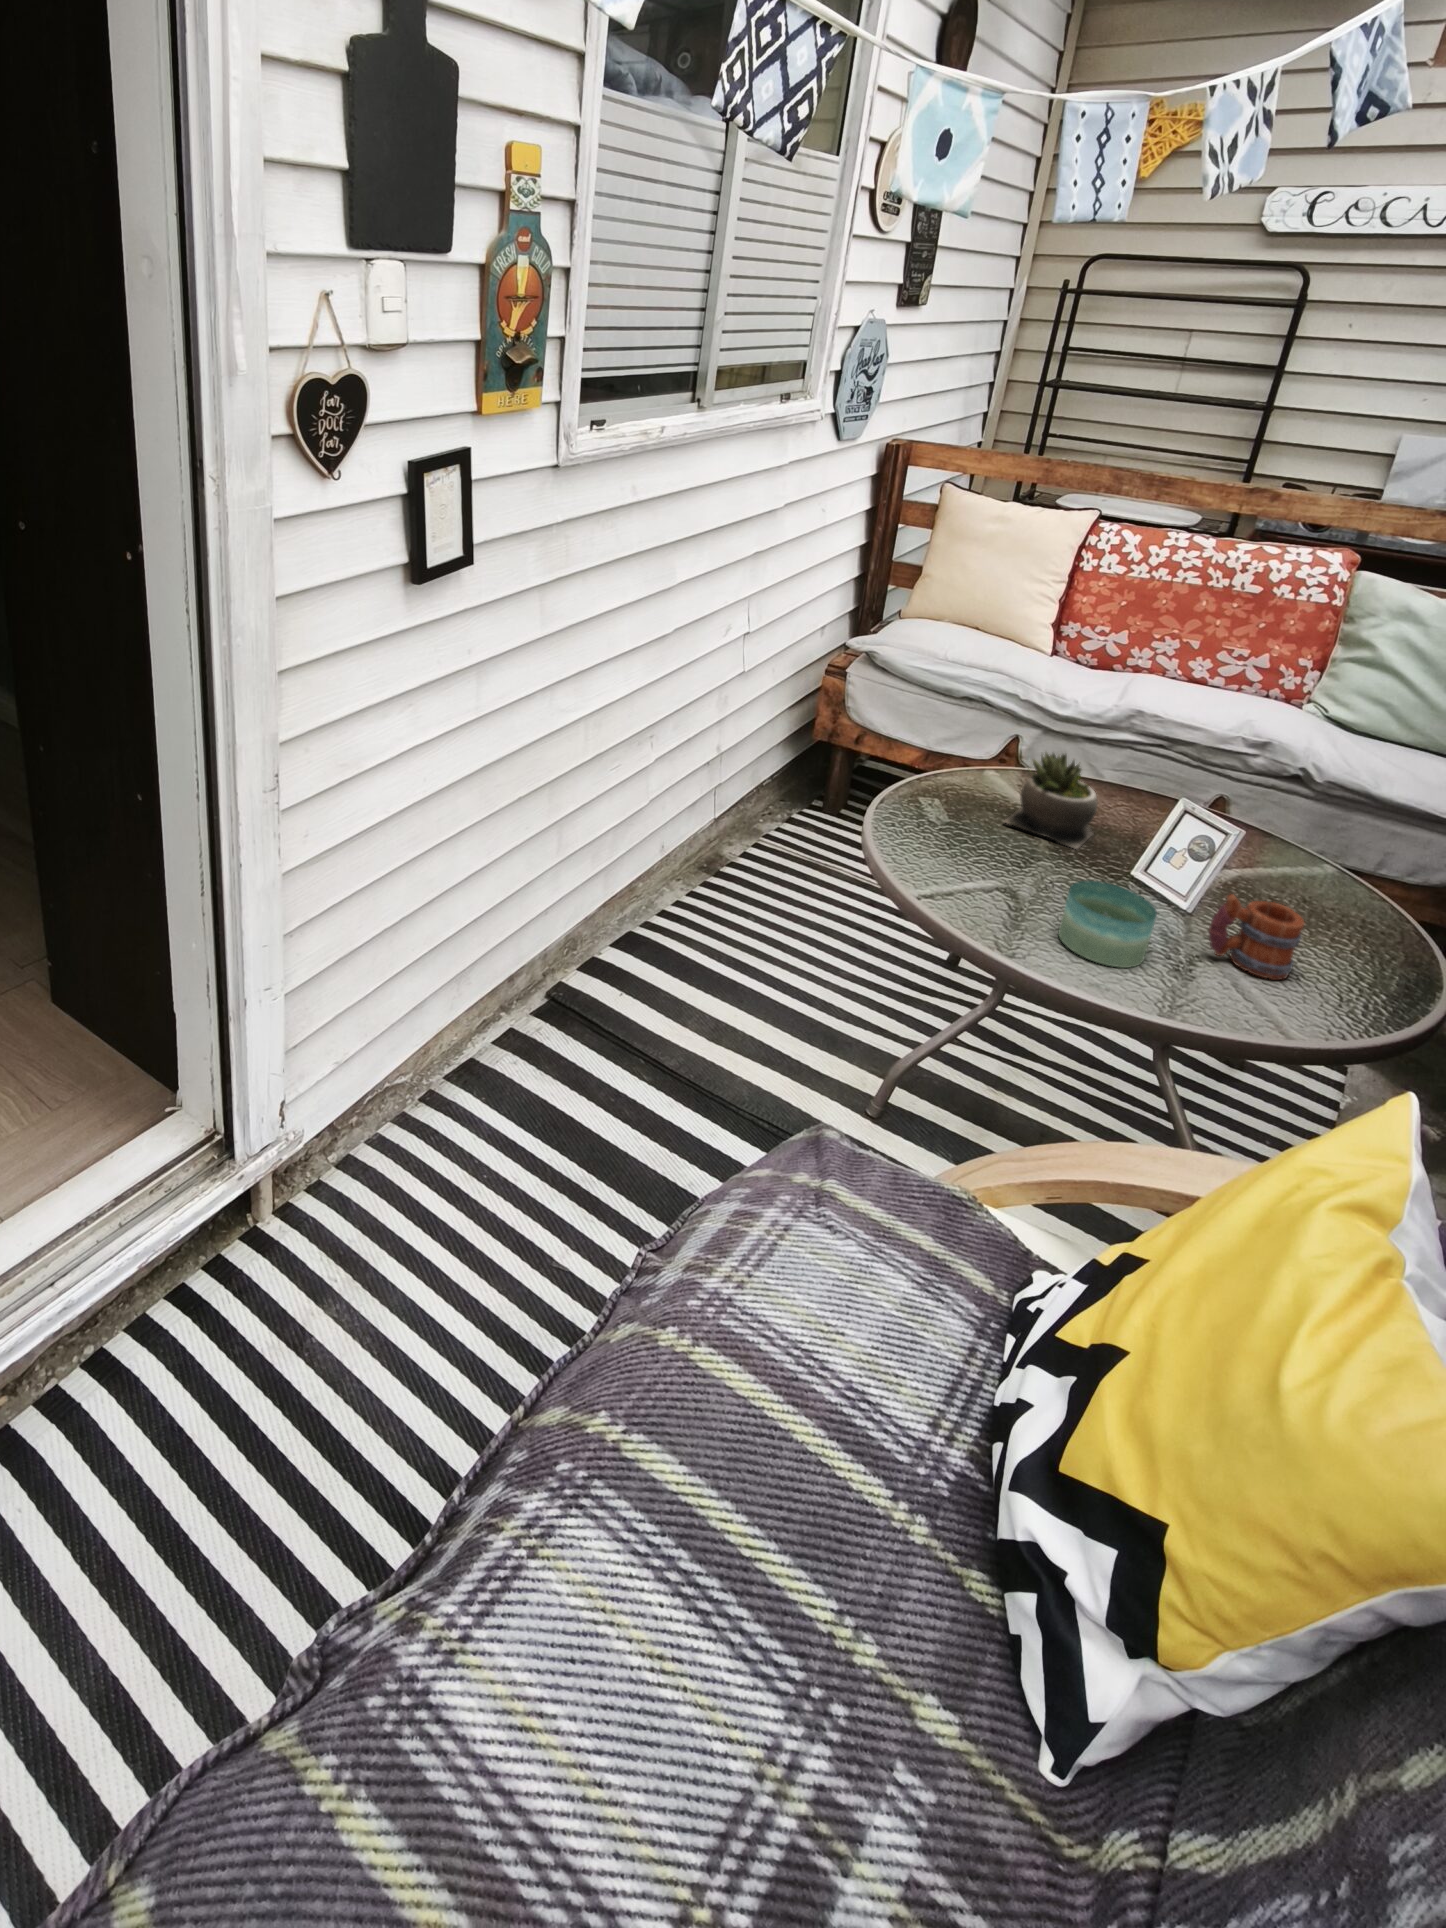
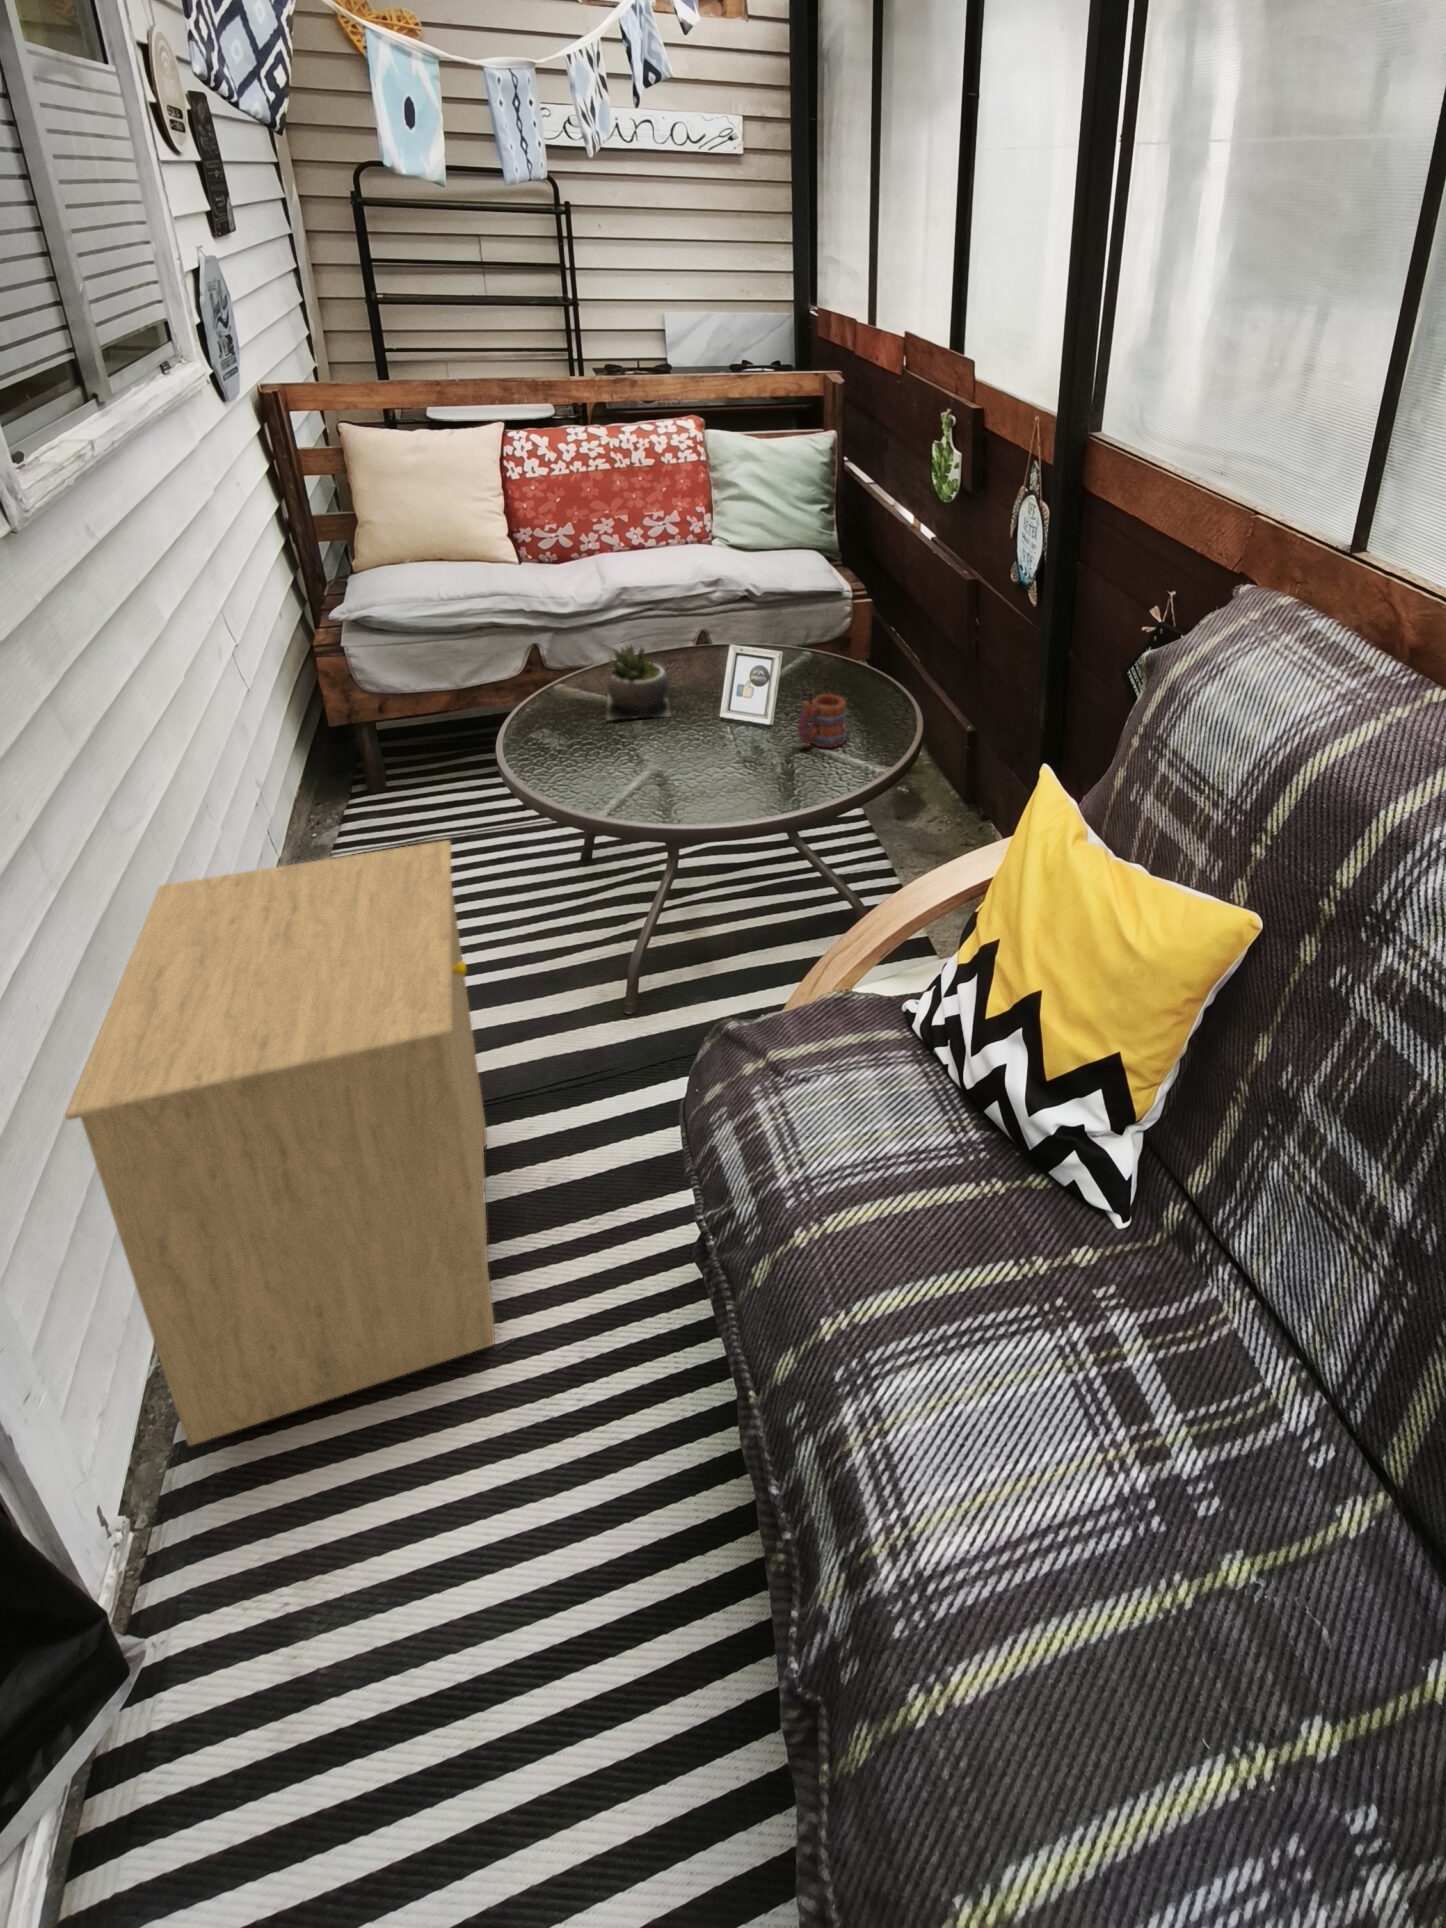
side table: none [370,754,721,1254] -> present [65,840,495,1446]
candle: present [1058,881,1157,968] -> none [714,729,777,793]

